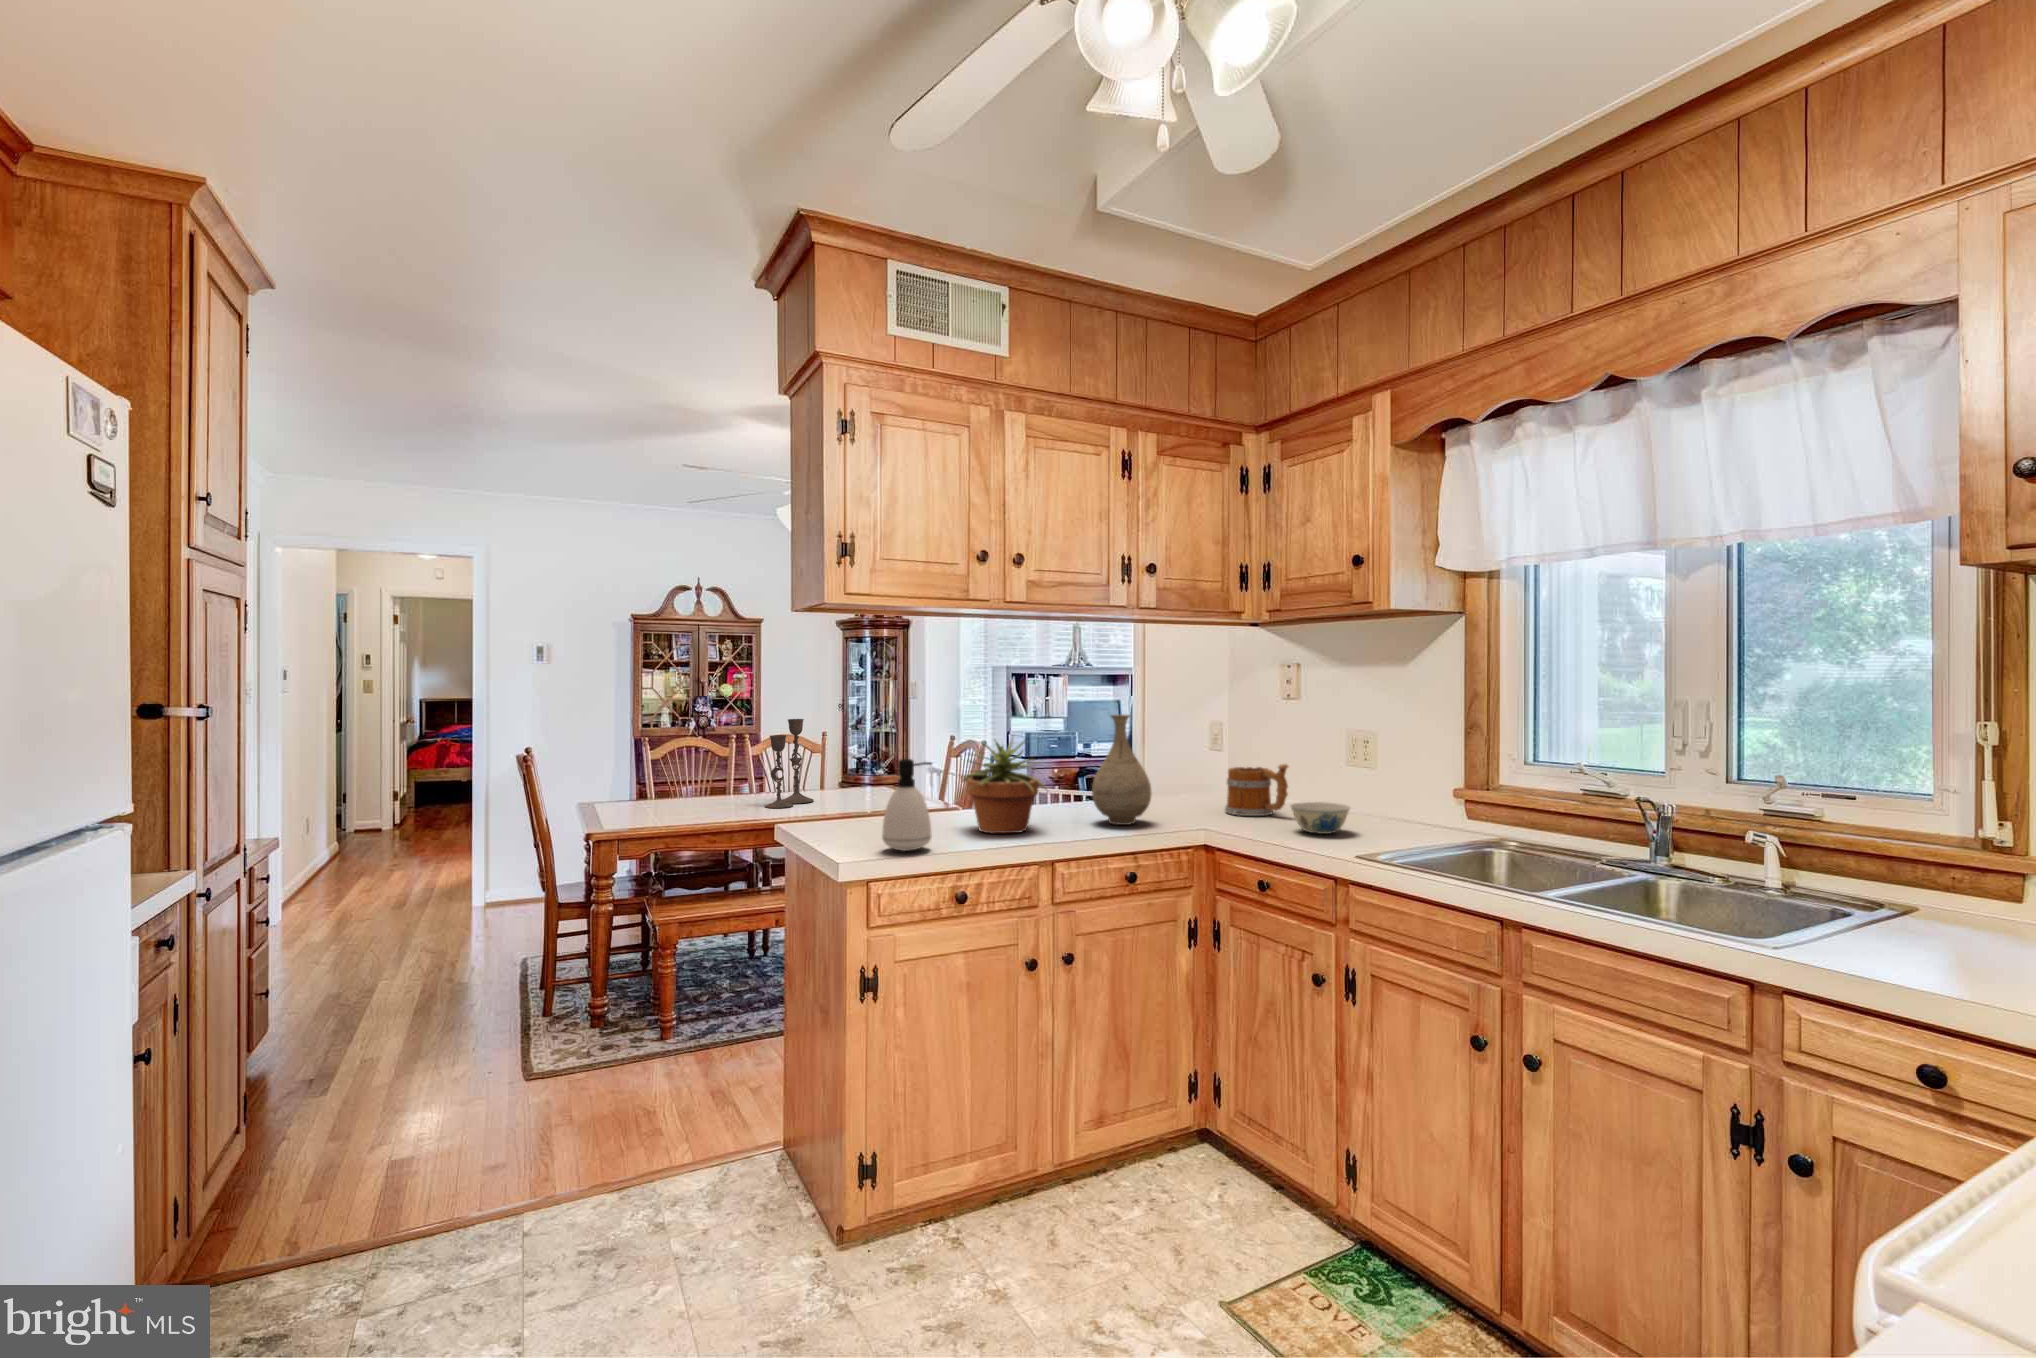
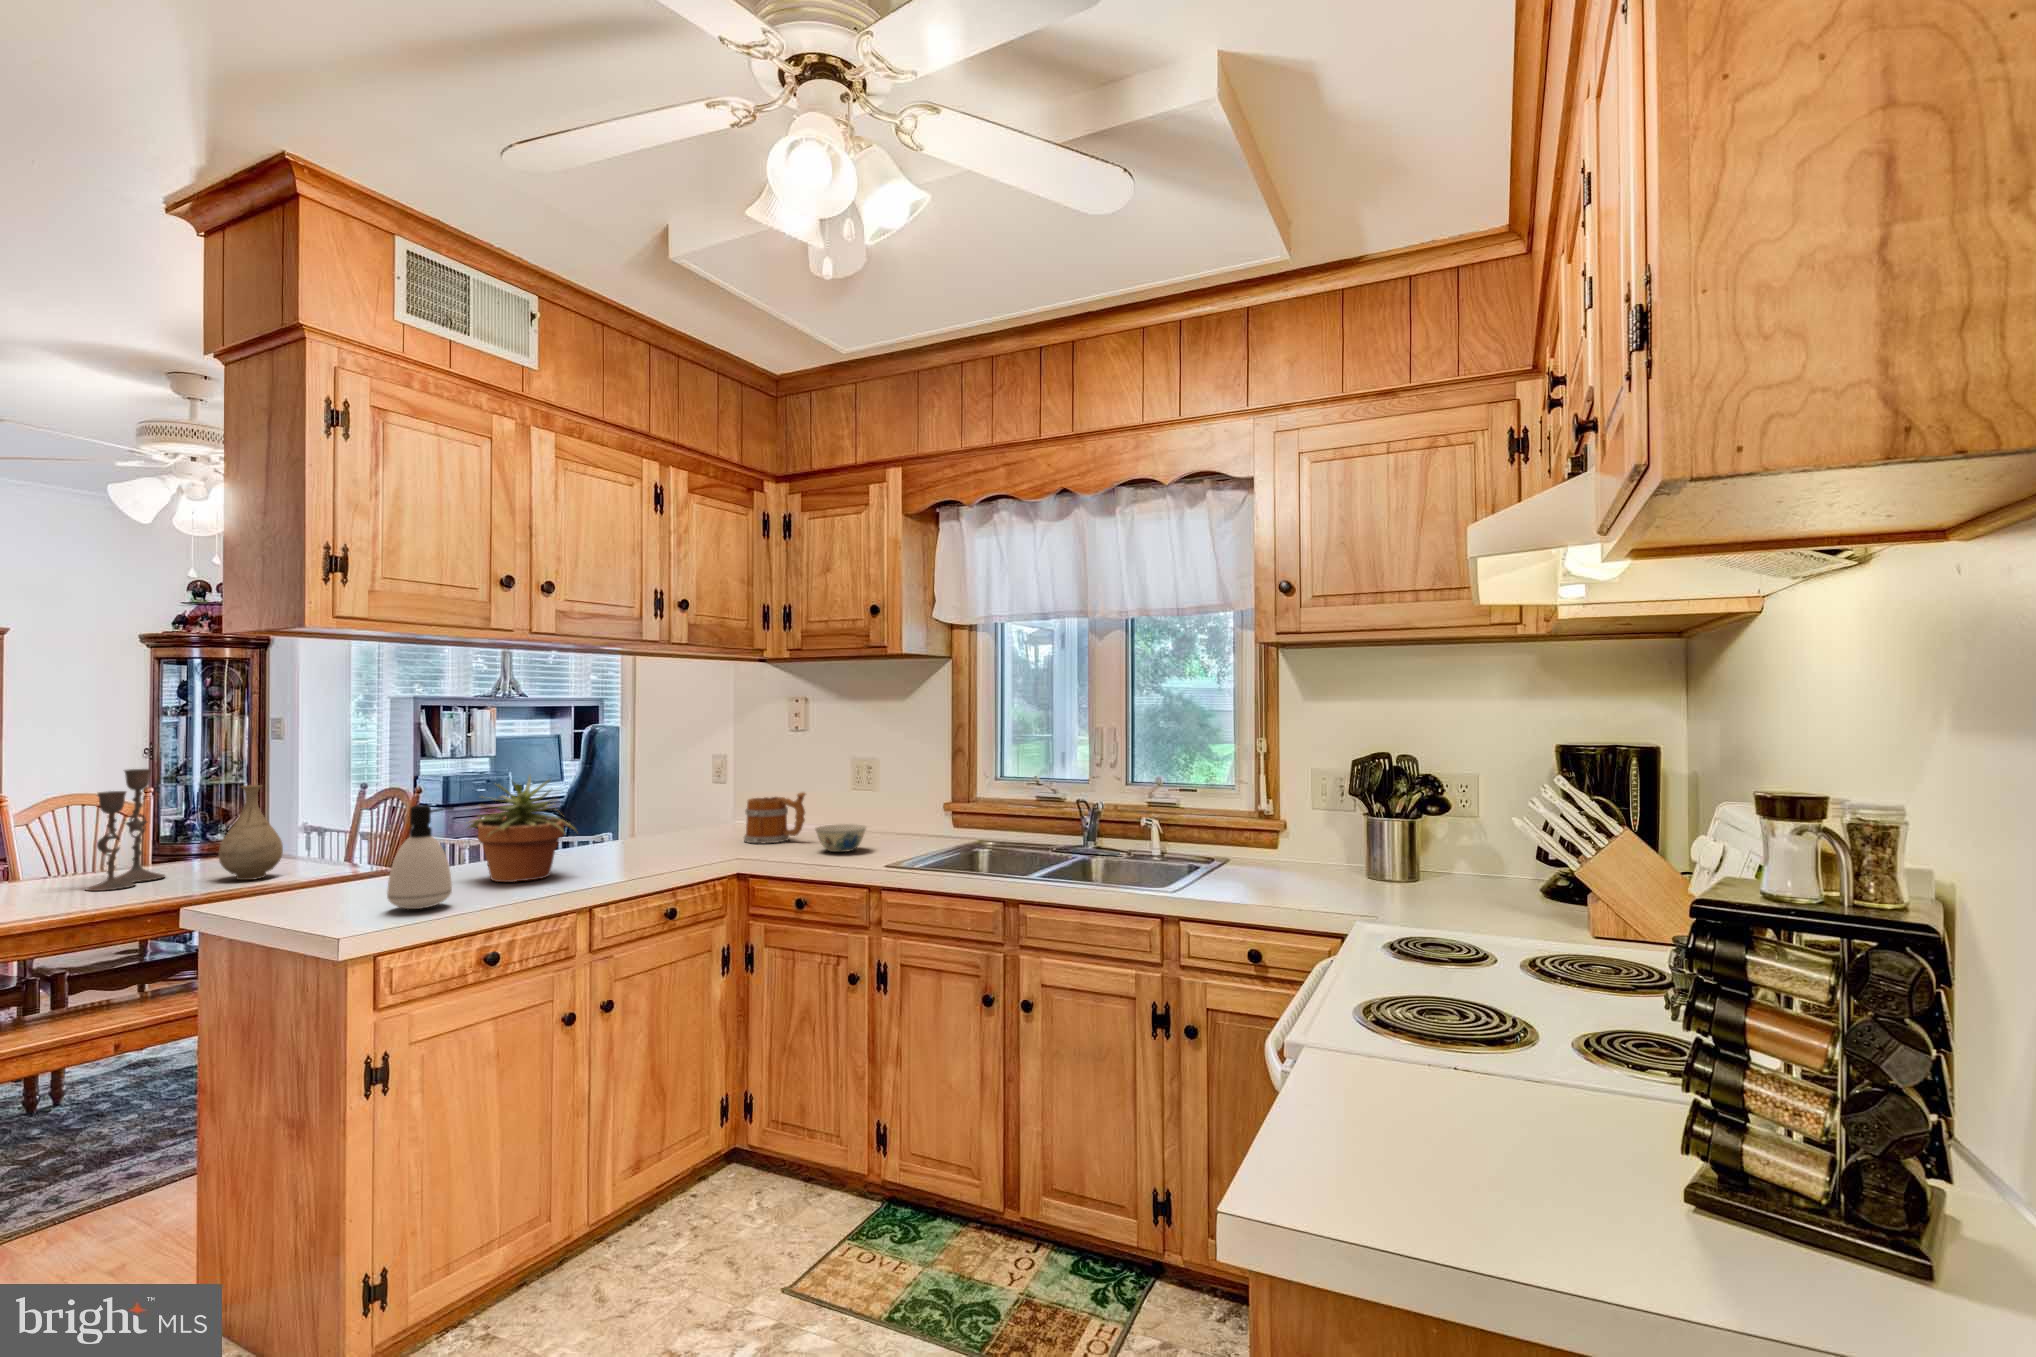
vase: present [1092,714,1152,825] -> present [219,785,283,880]

